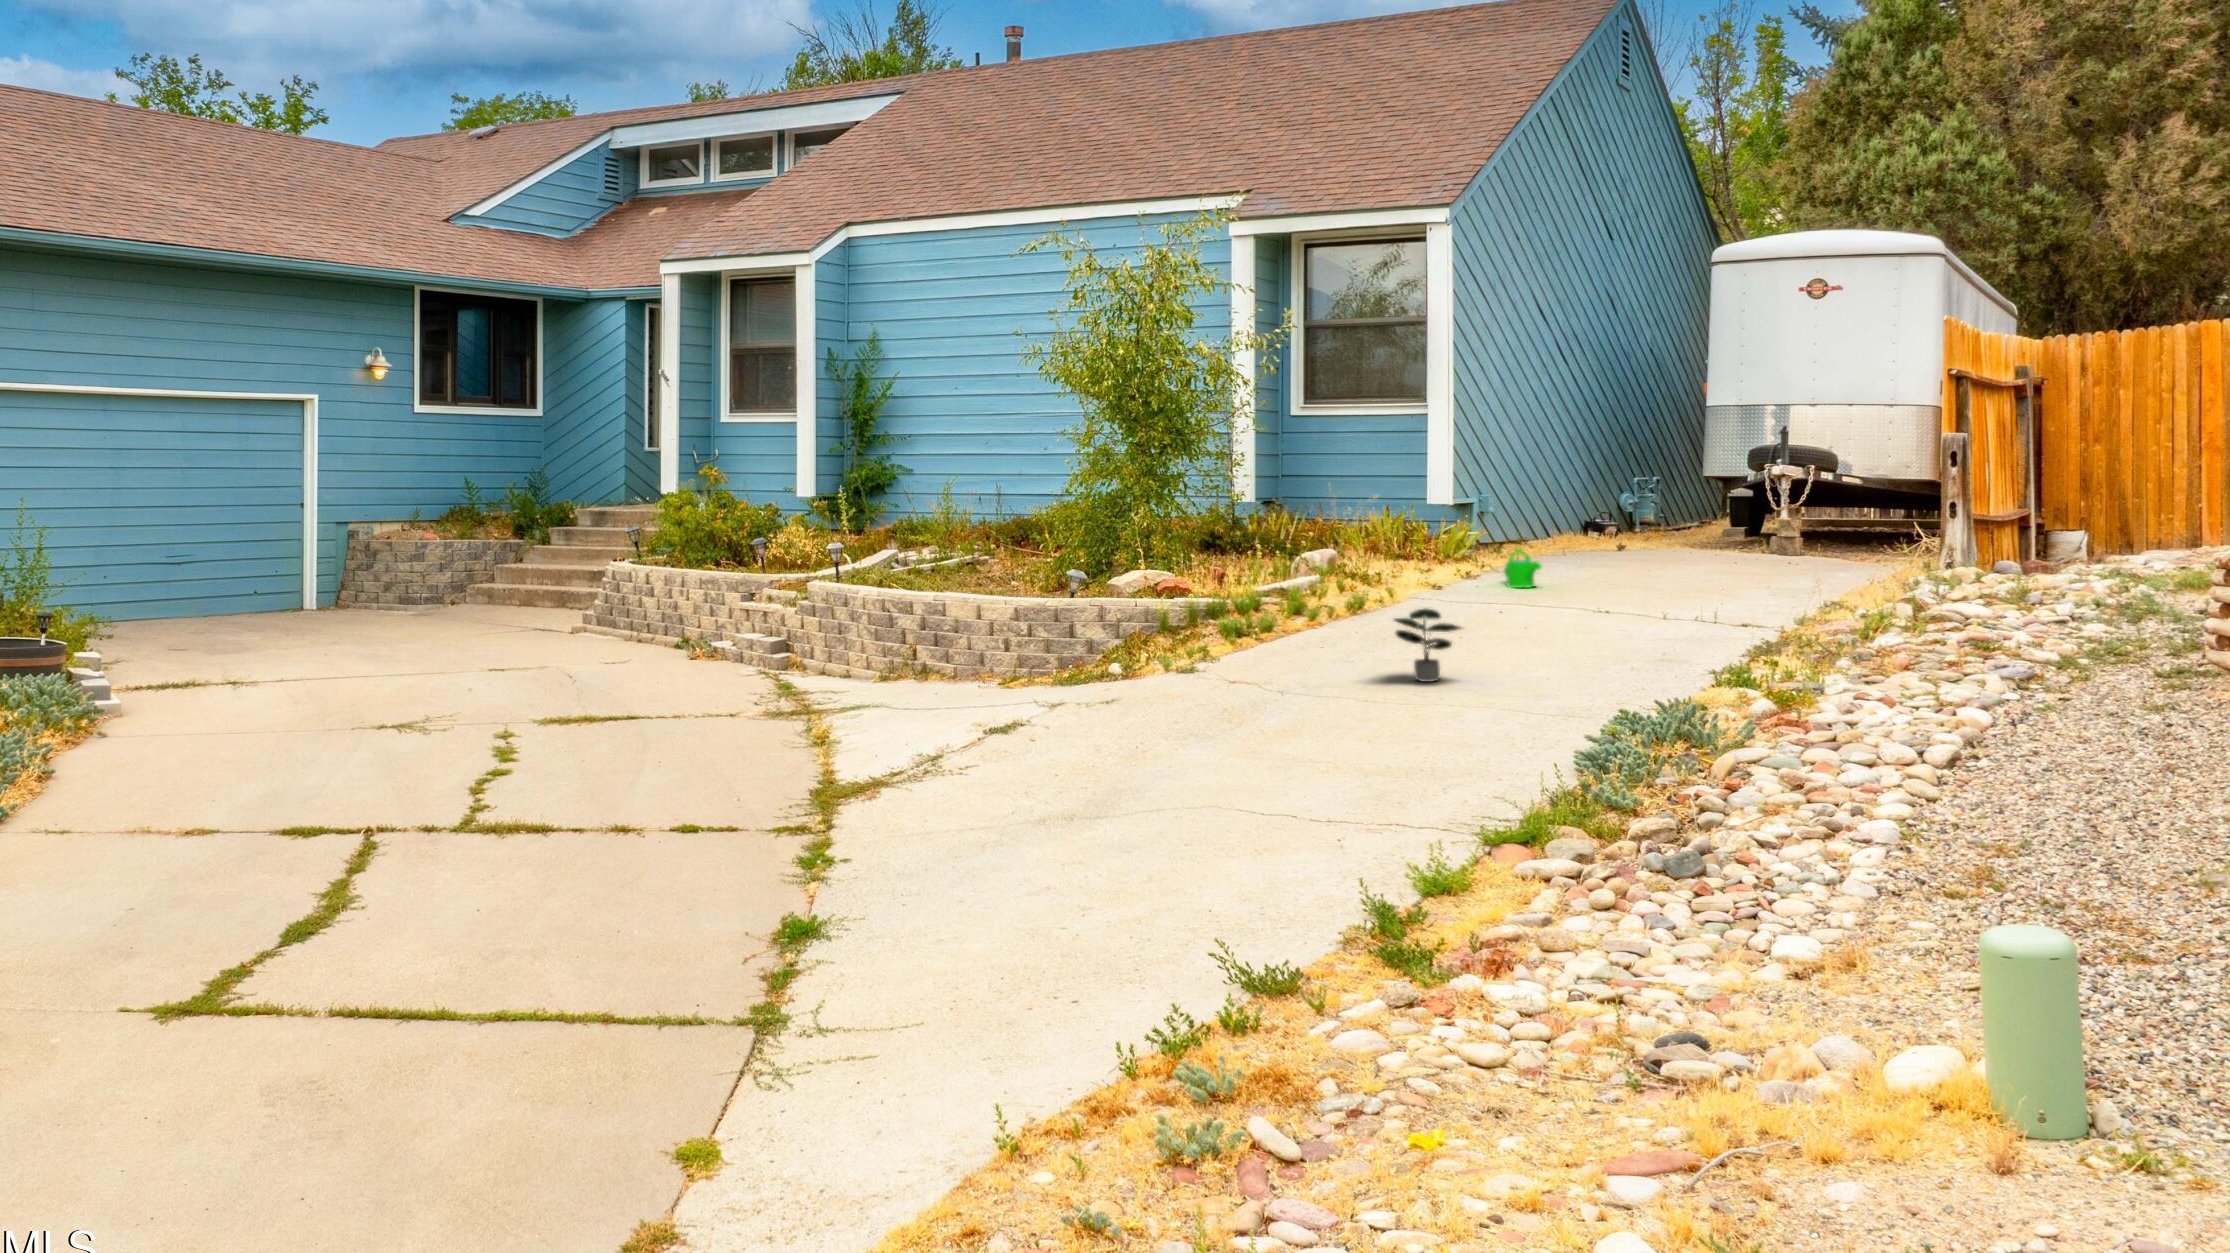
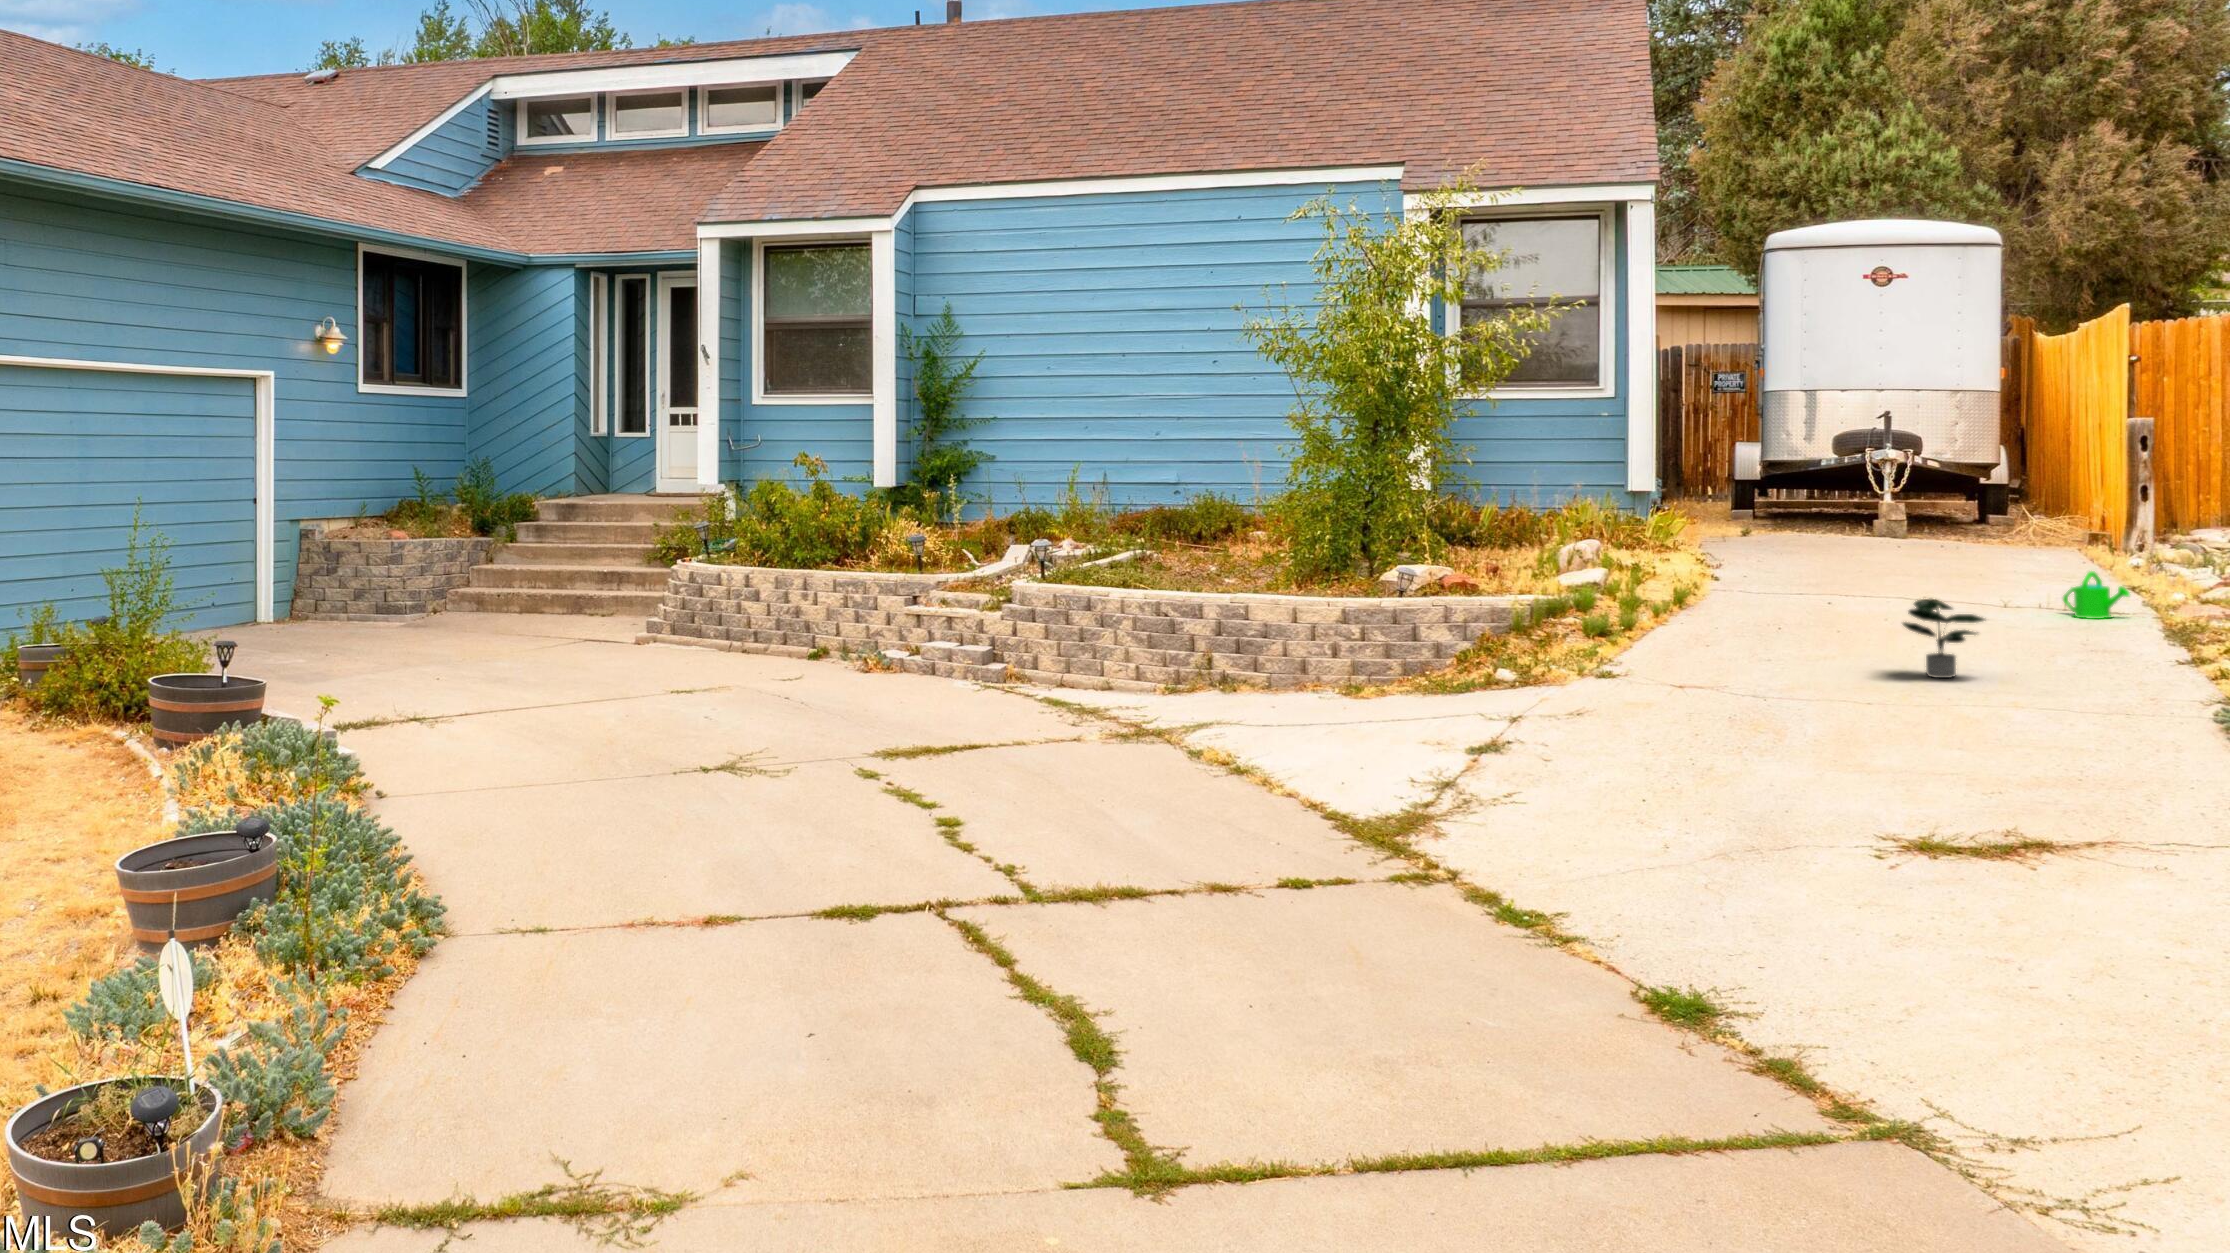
watering can: present [1504,549,1542,588] -> present [2063,571,2129,619]

